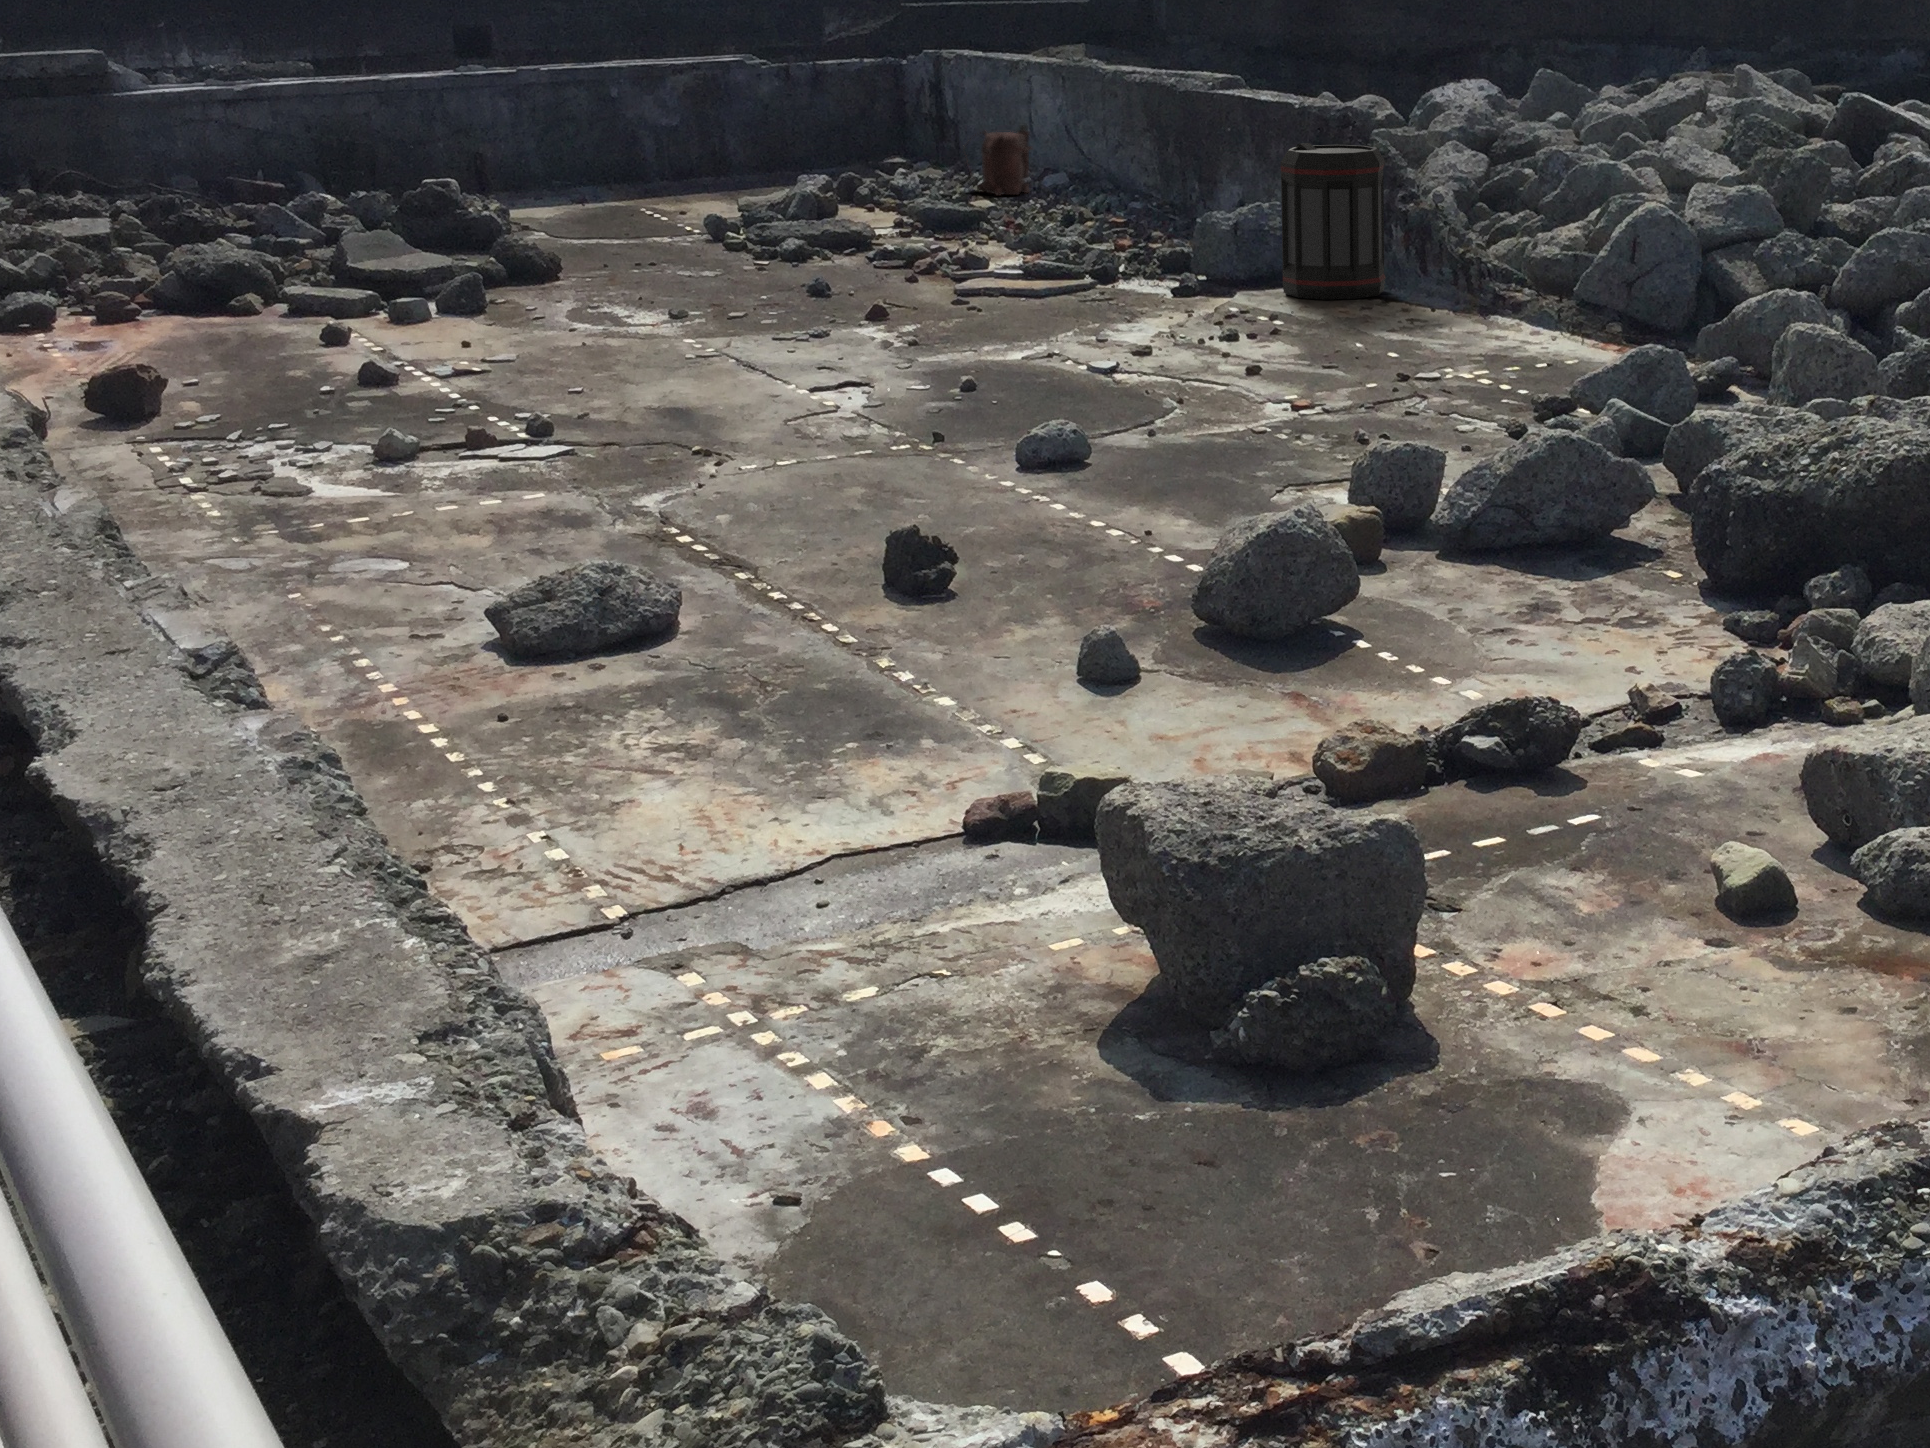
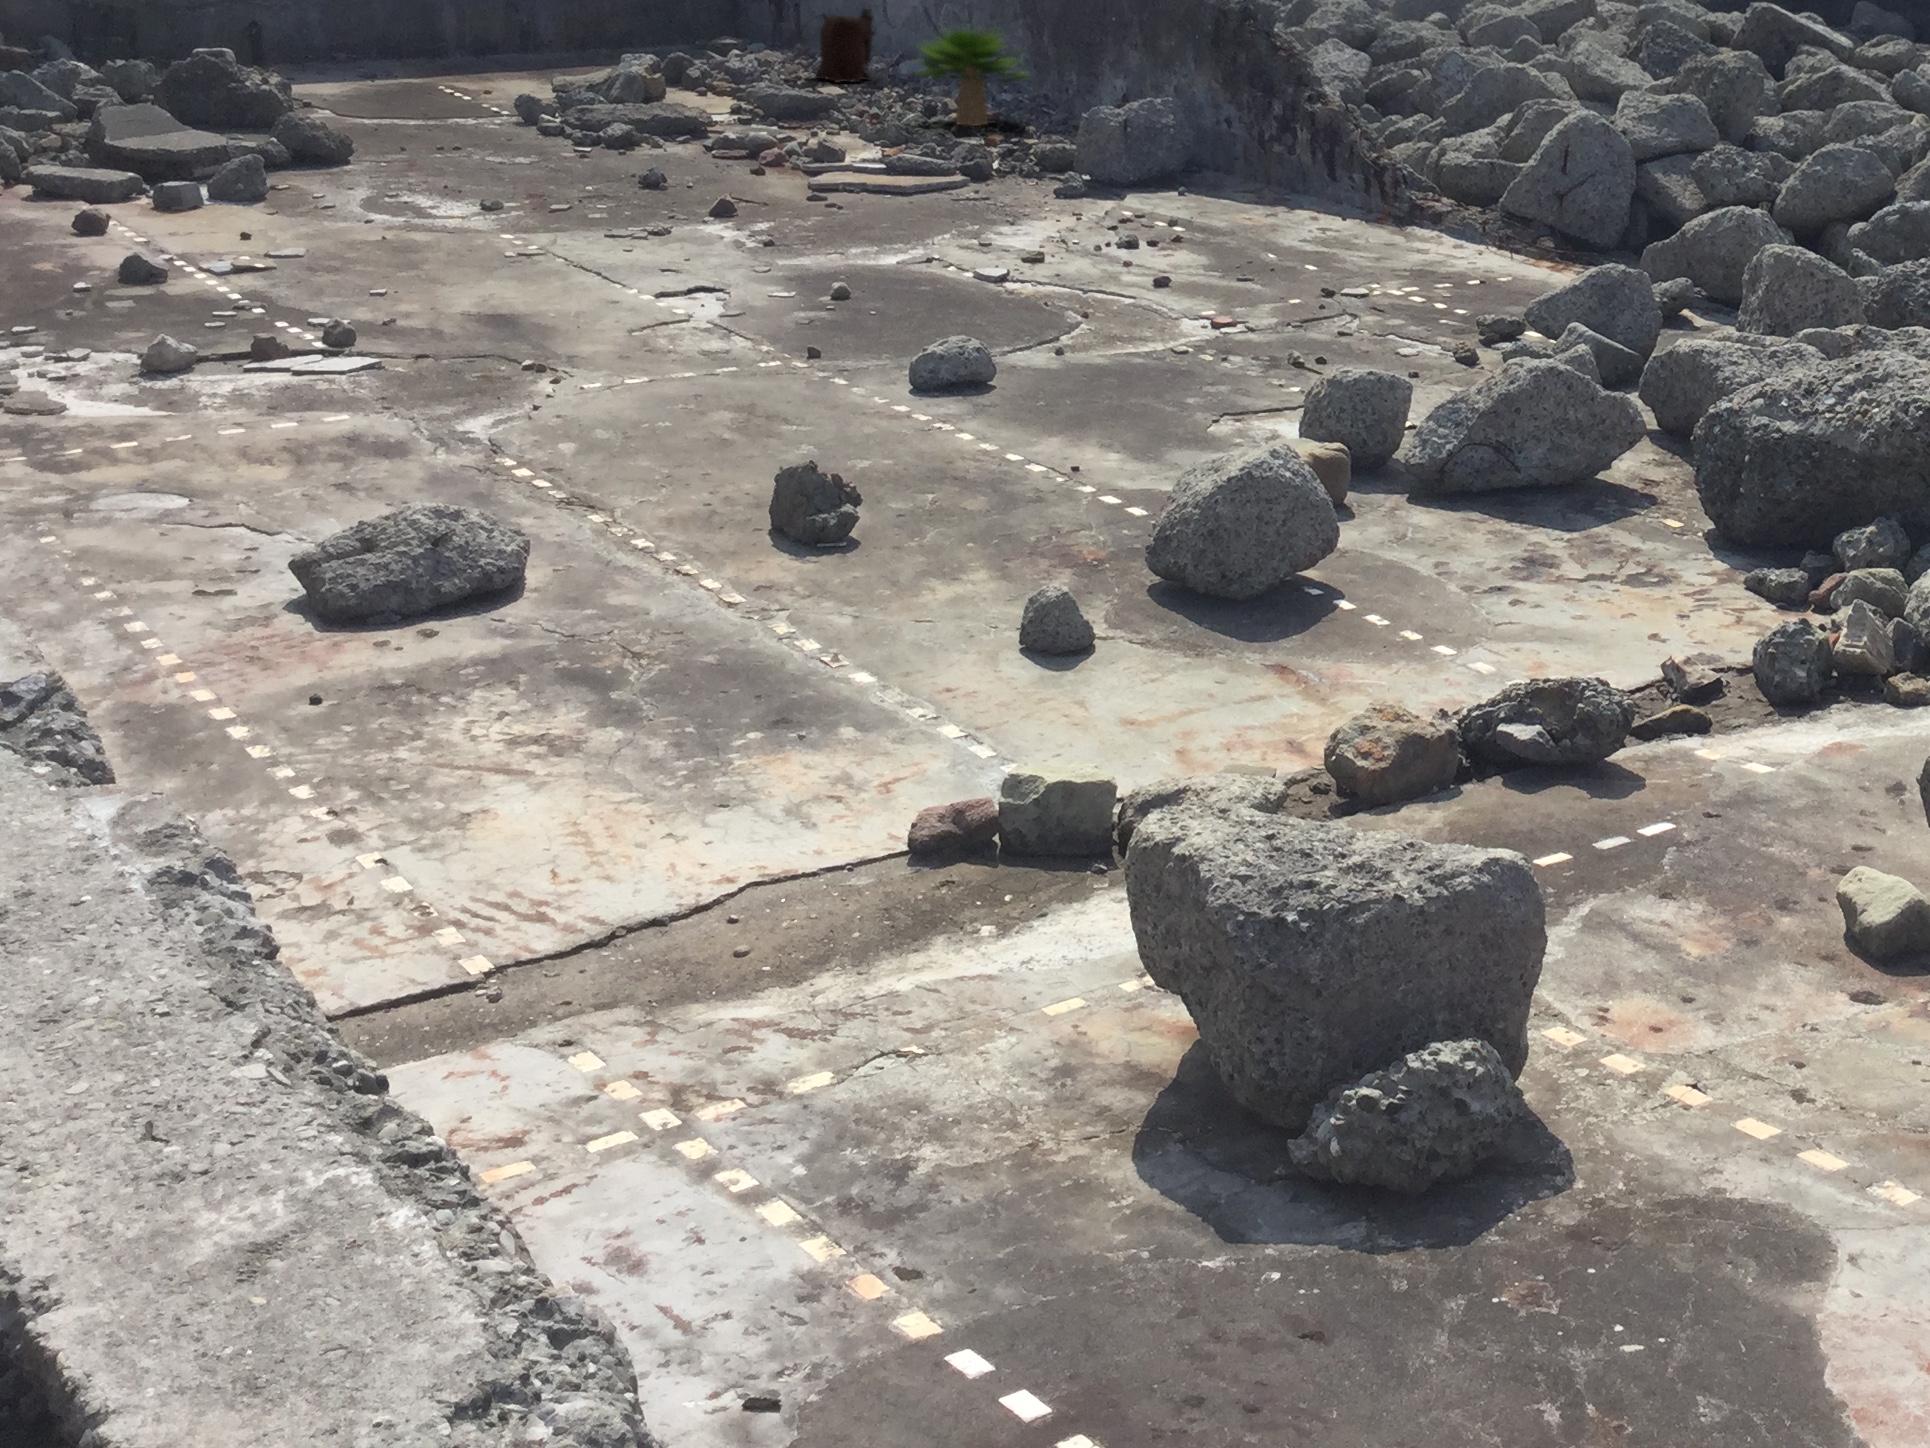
potted plant: none [1055,135,1171,232] -> present [917,28,1026,126]
trash can: present [1281,143,1386,300] -> none [1168,38,1280,205]

